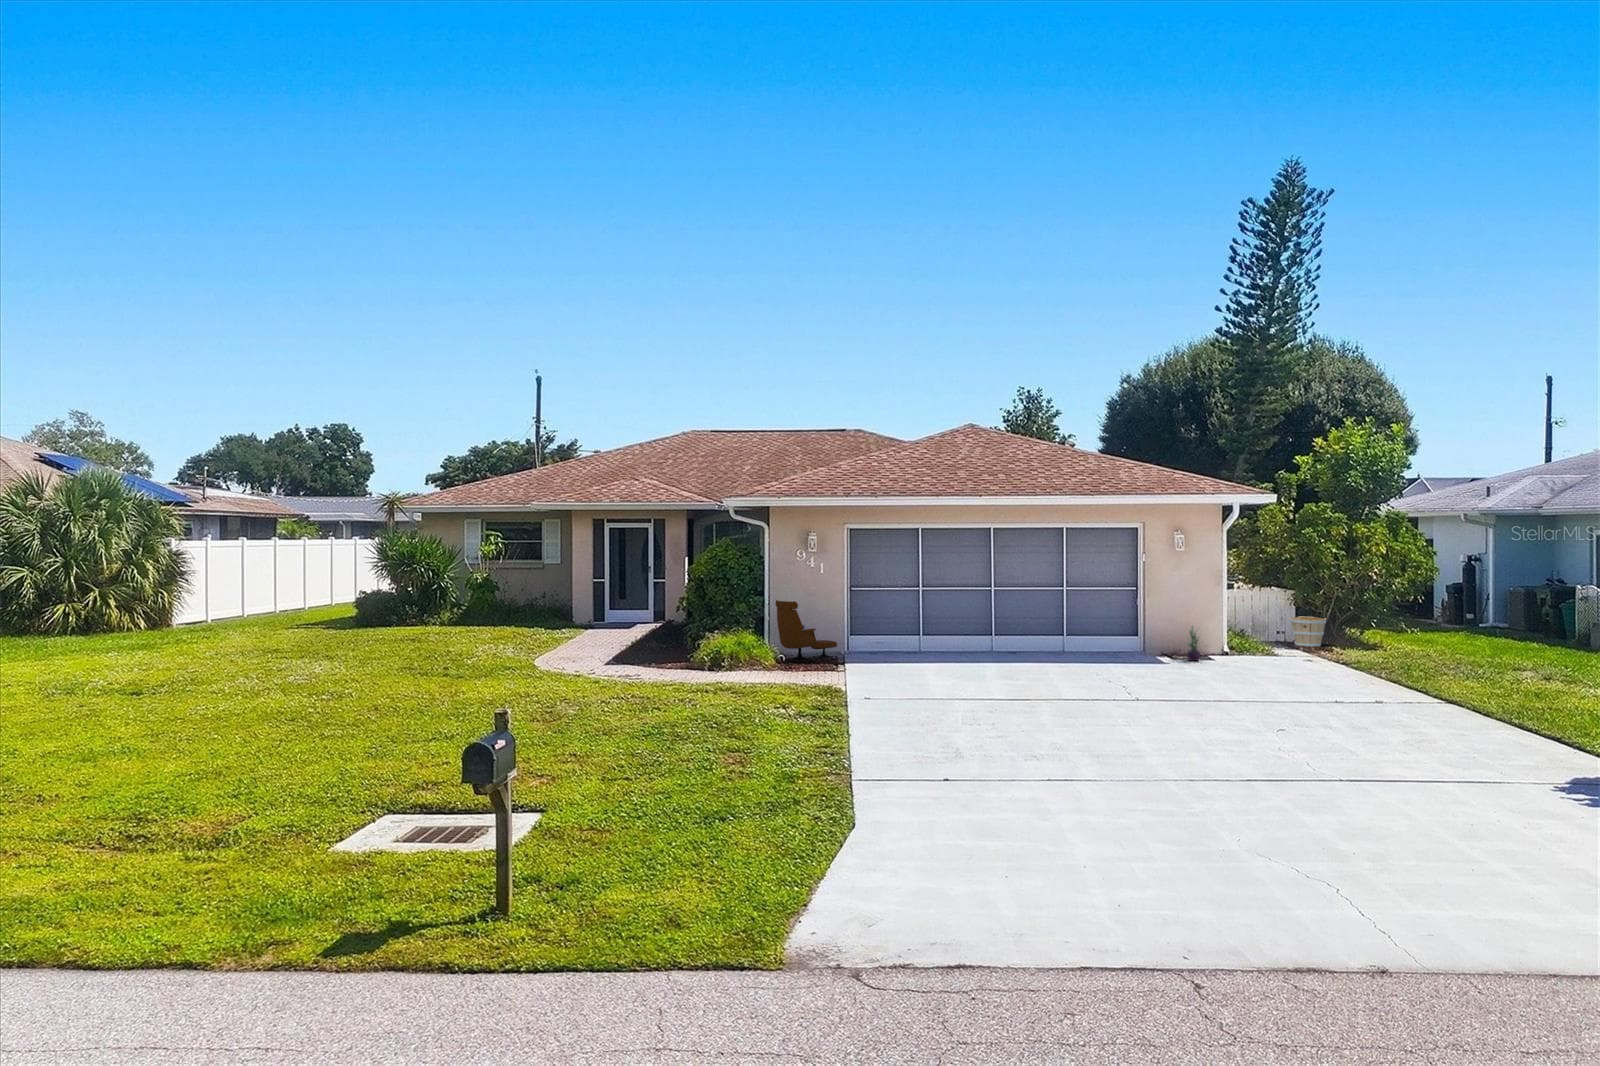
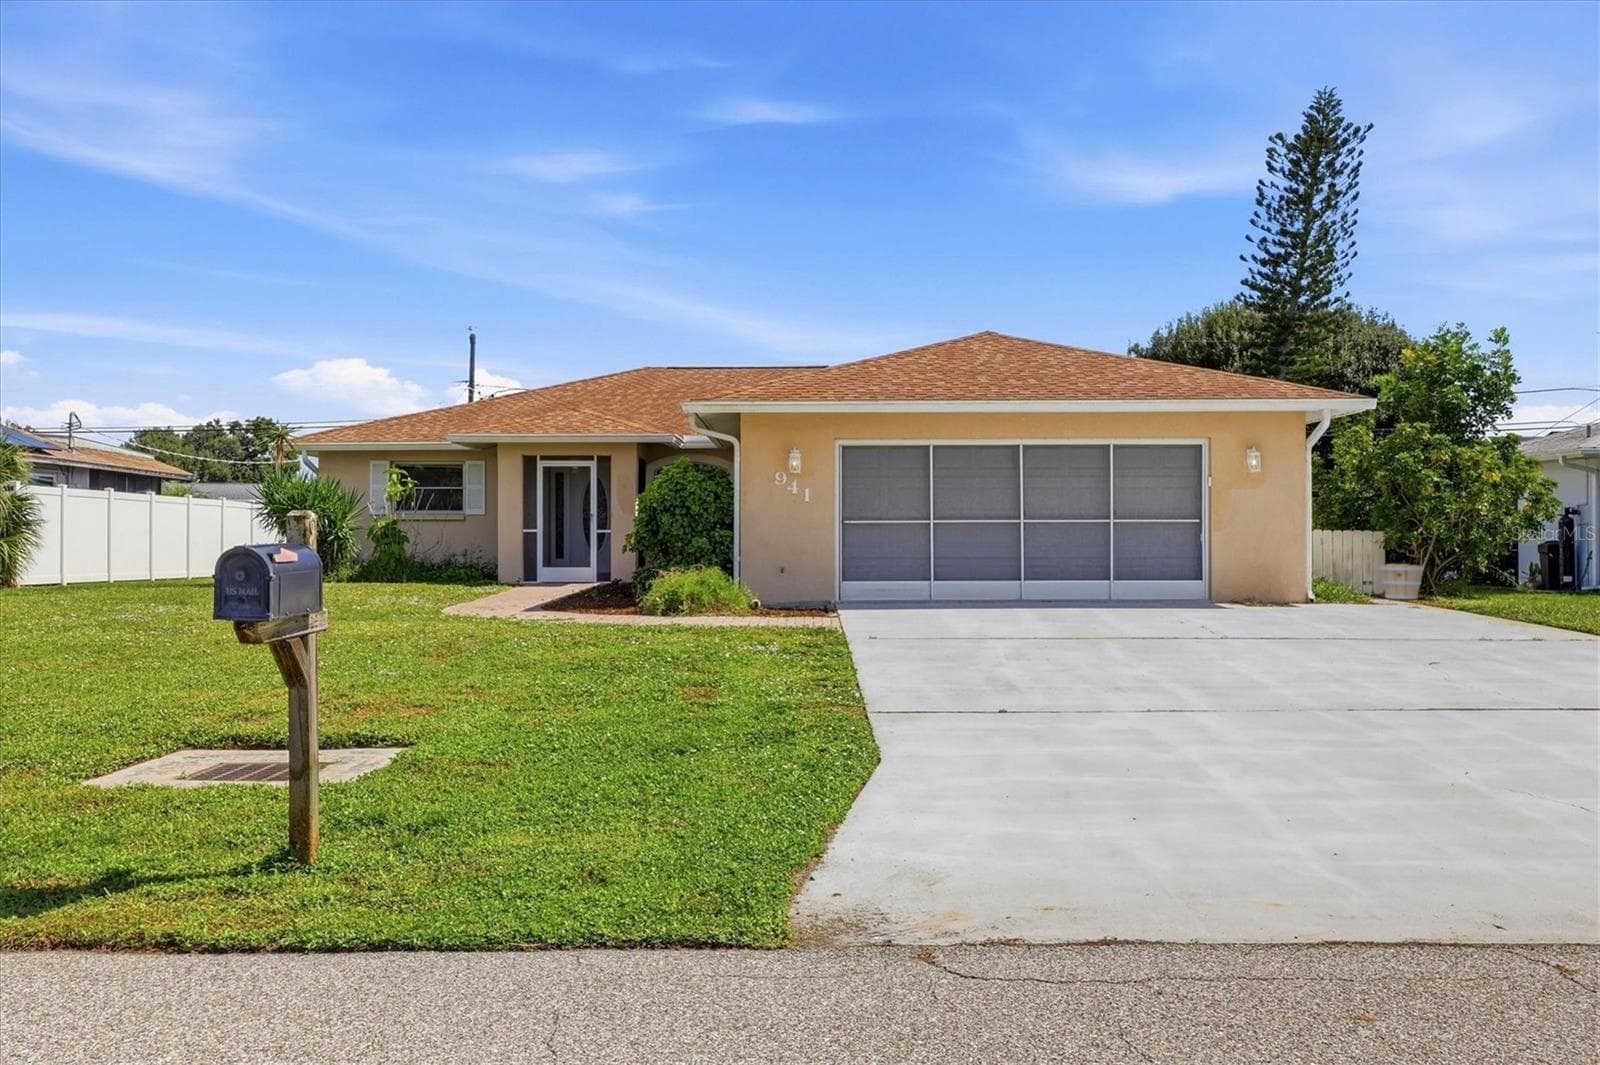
lounge chair: present [775,600,837,664] -> none [747,527,826,609]
decorative plant: present [1187,627,1200,661] -> none [1250,565,1296,609]

